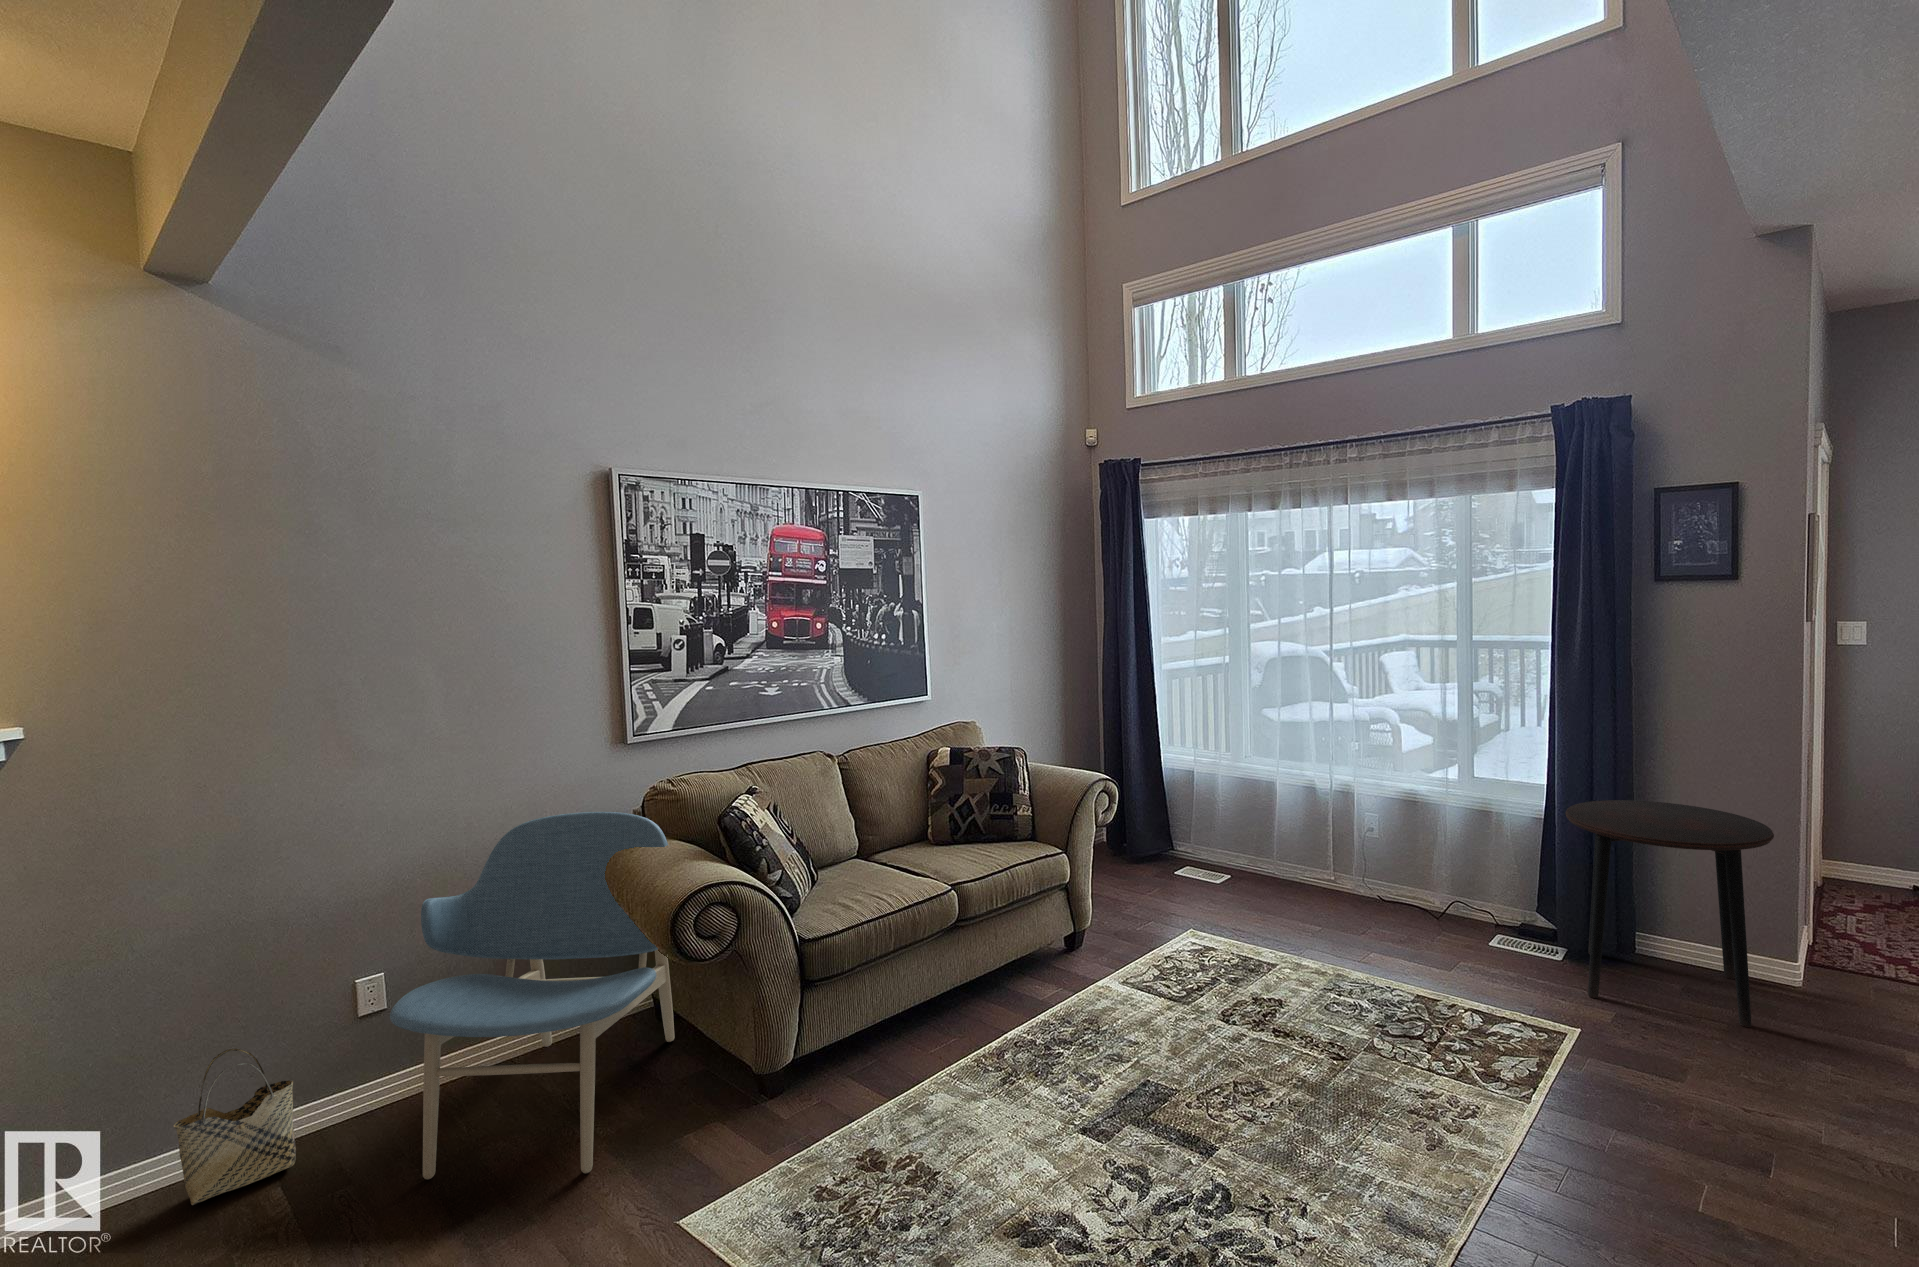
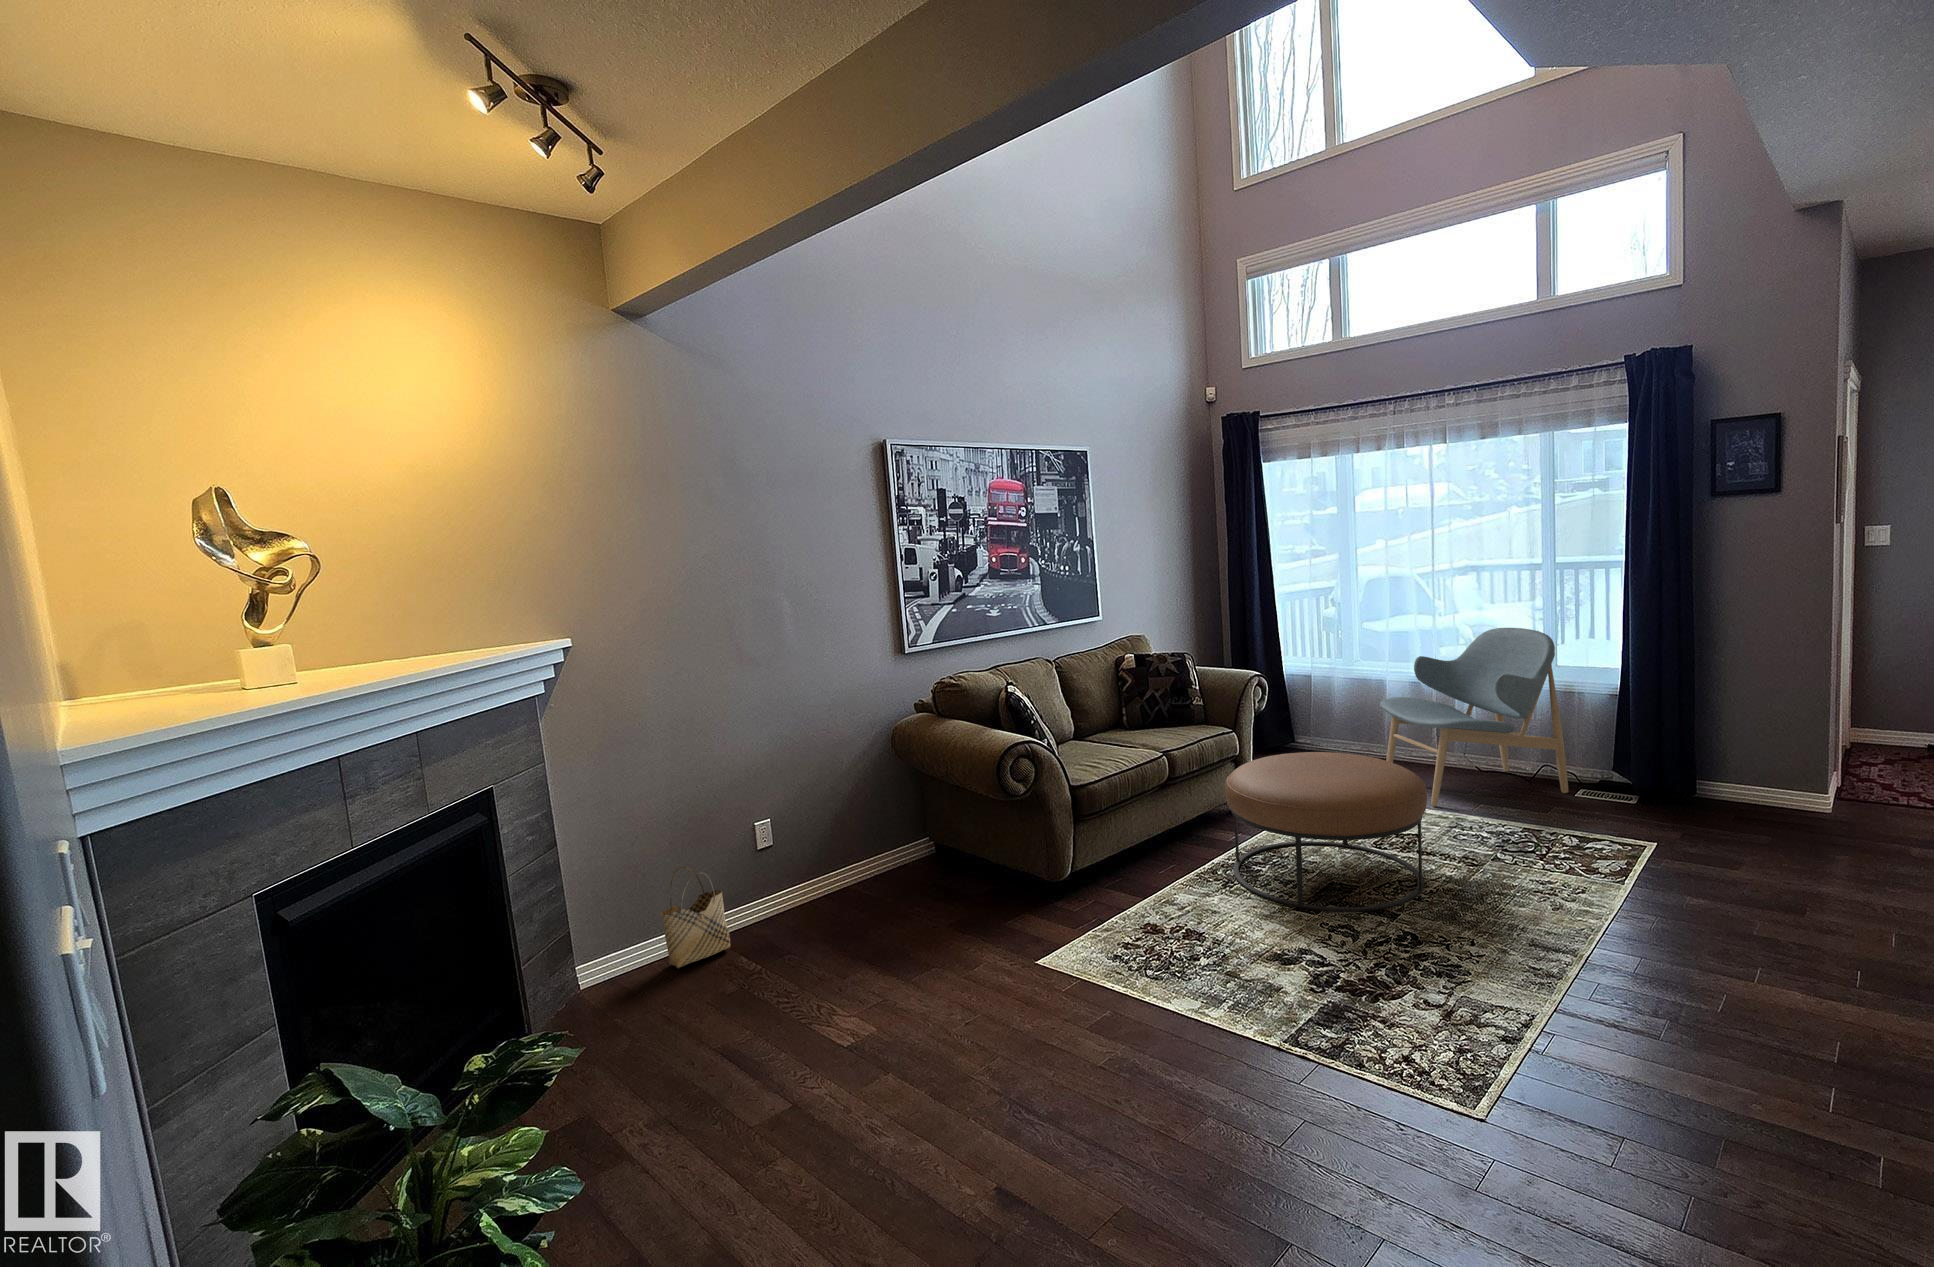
side table: present [1565,800,1774,1027] -> none [1641,674,1812,836]
lounge chair: present [390,812,674,1179] -> present [1380,628,1568,806]
ottoman: none [1018,892,1272,1137] -> present [1225,752,1427,912]

